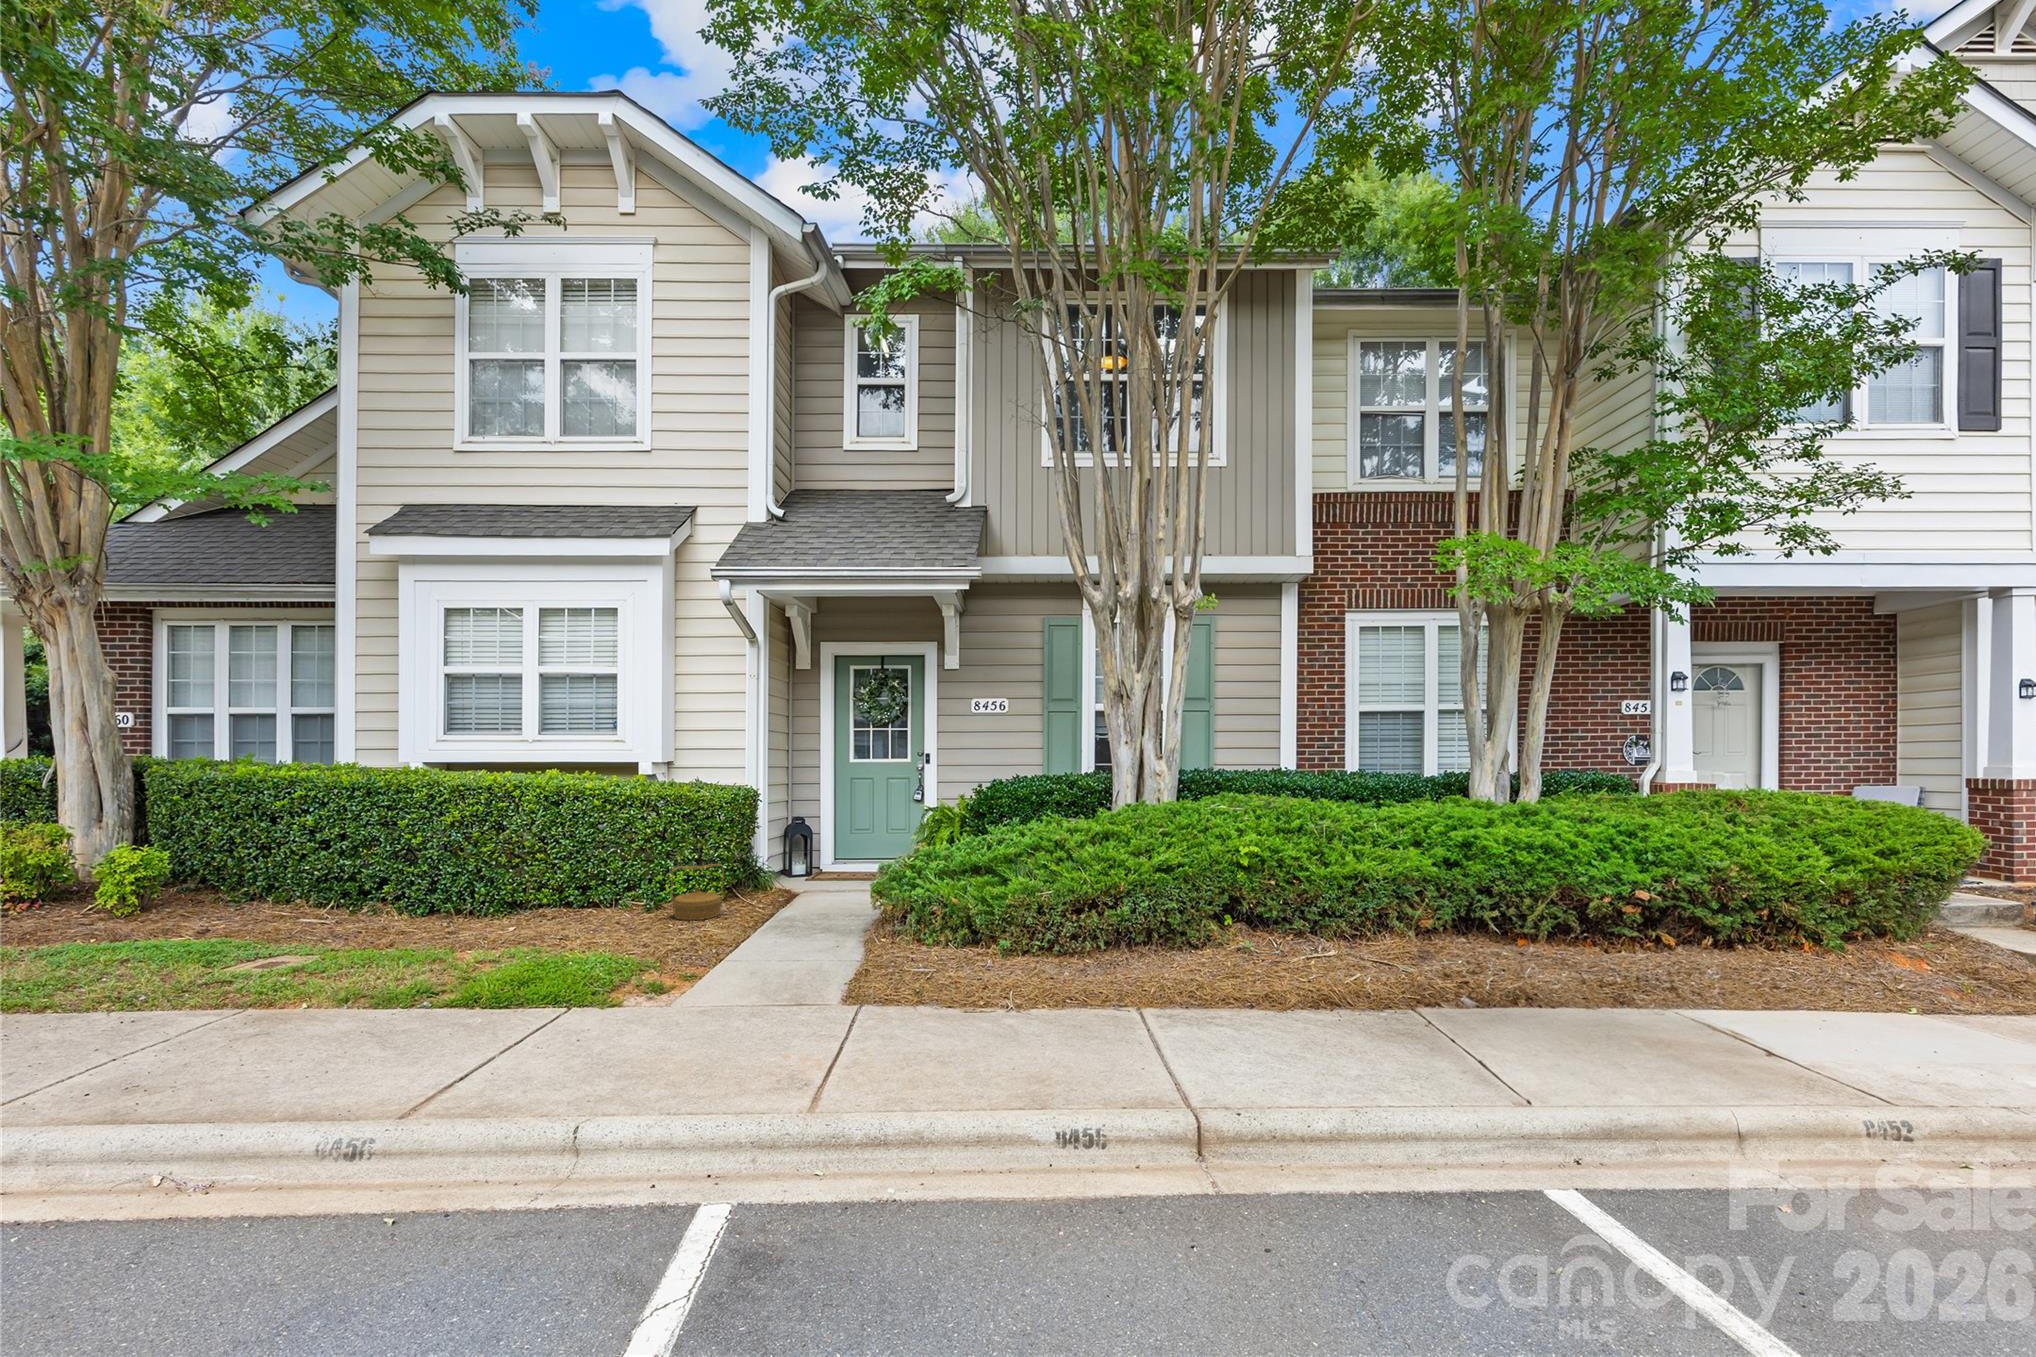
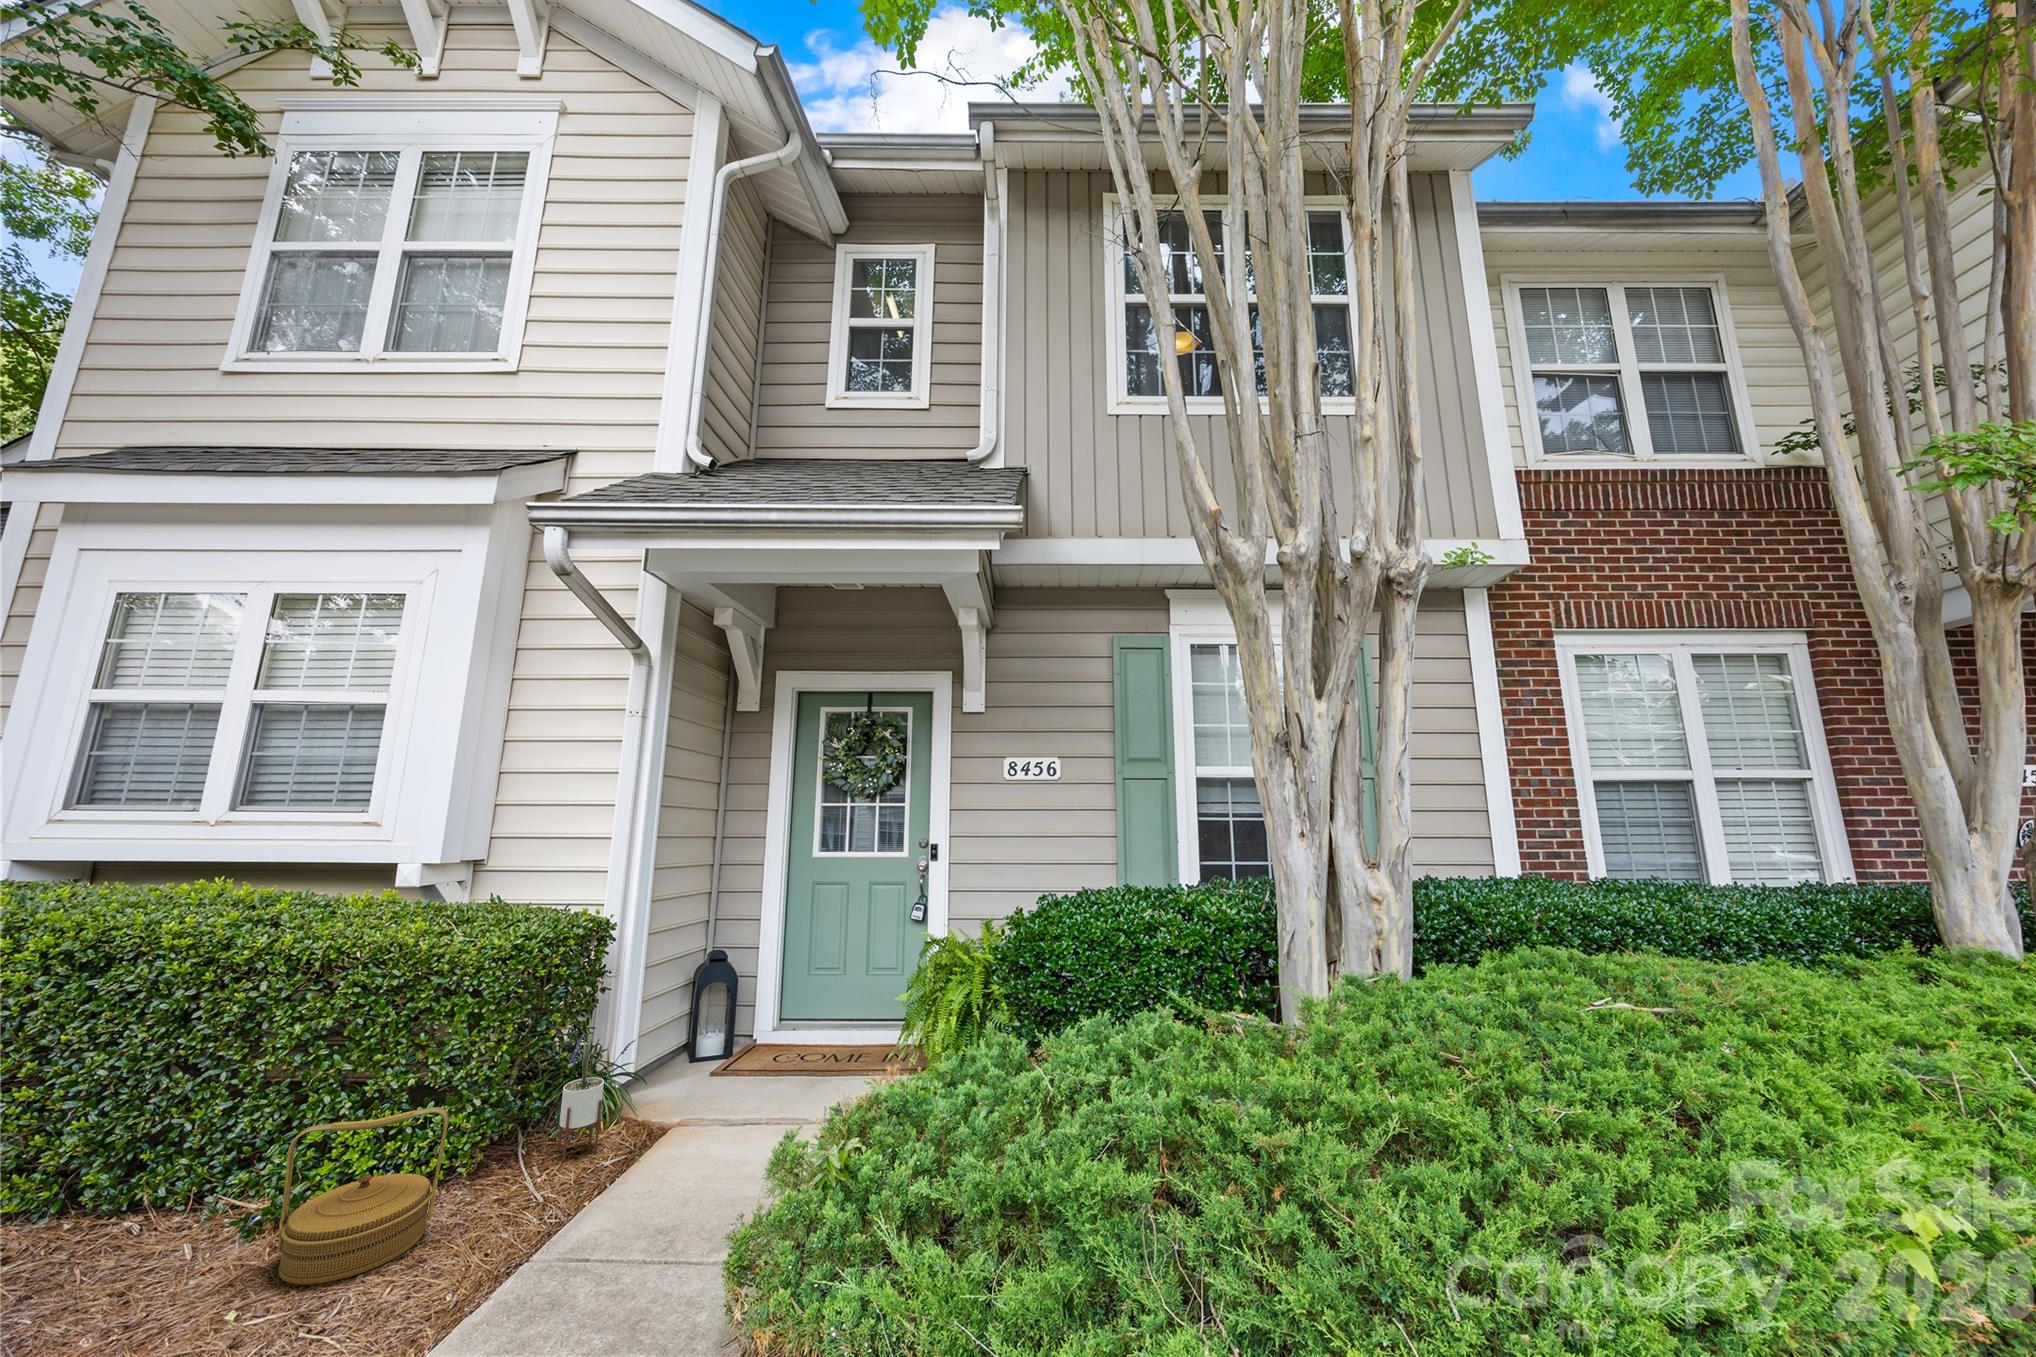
potted plant: none [750,840,770,901] -> present [557,1034,604,1162]

